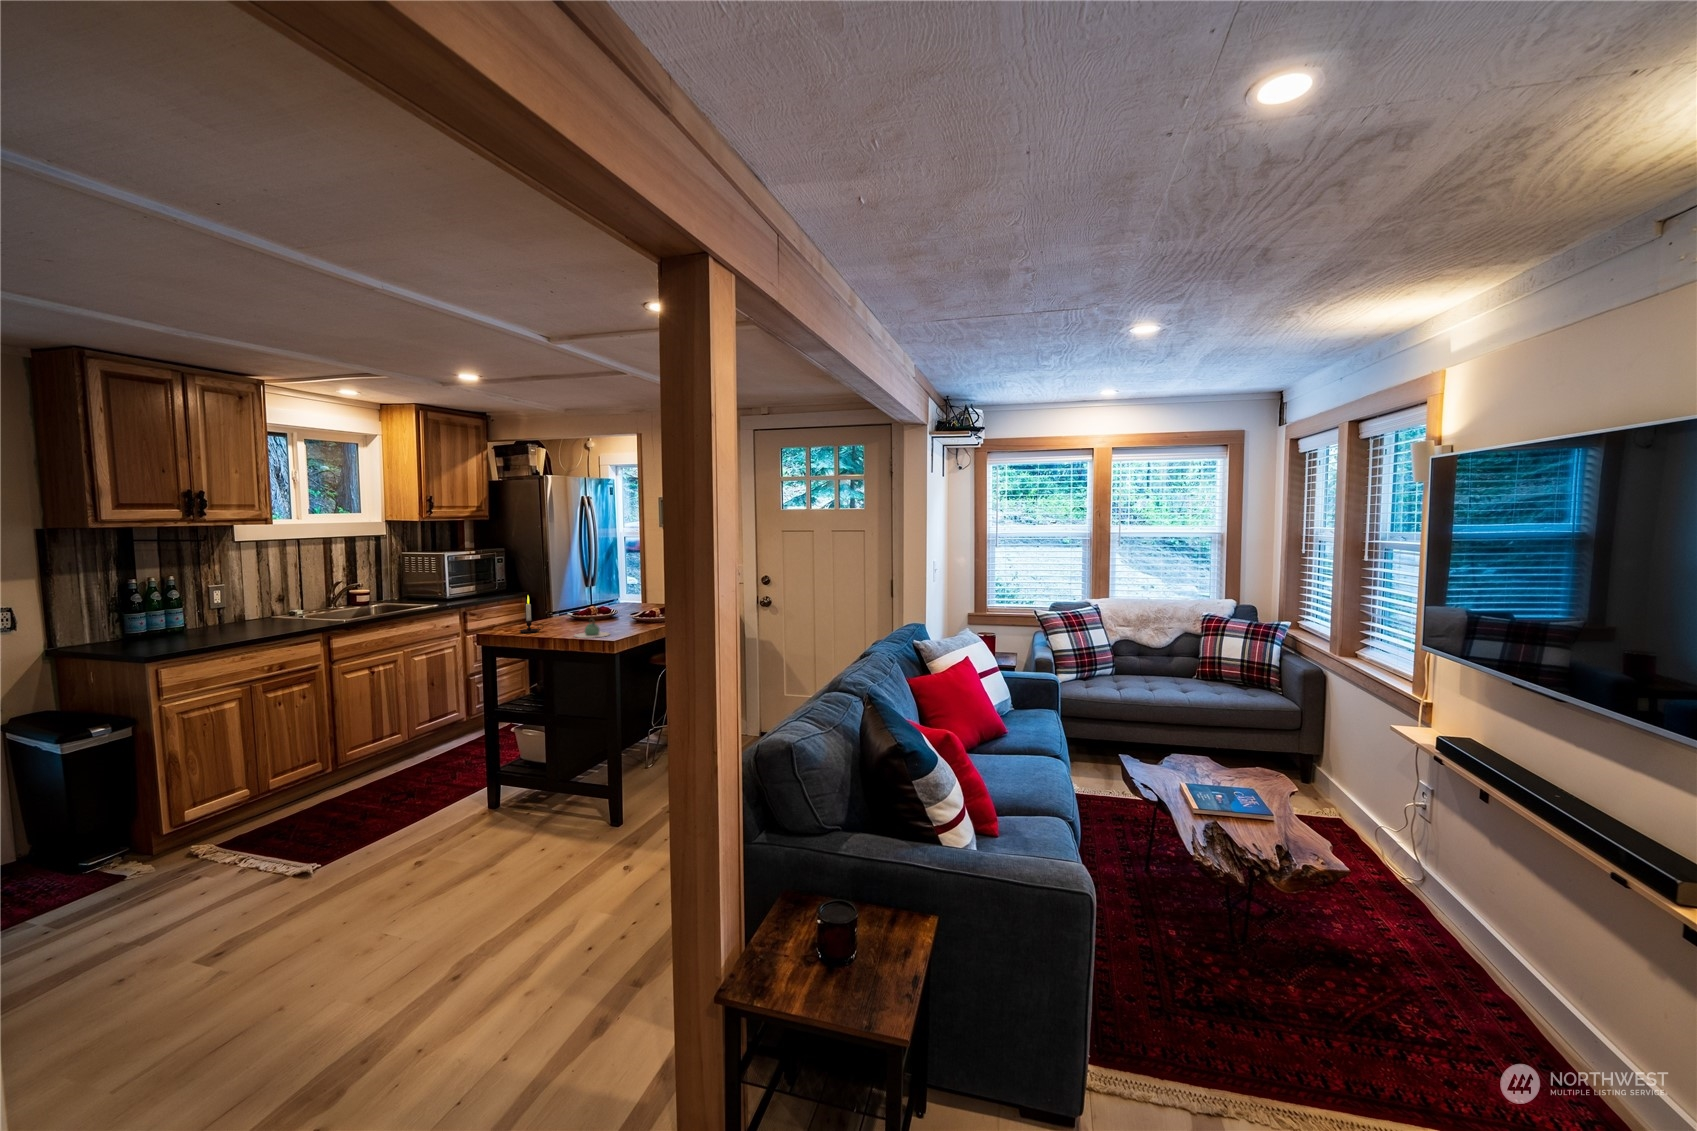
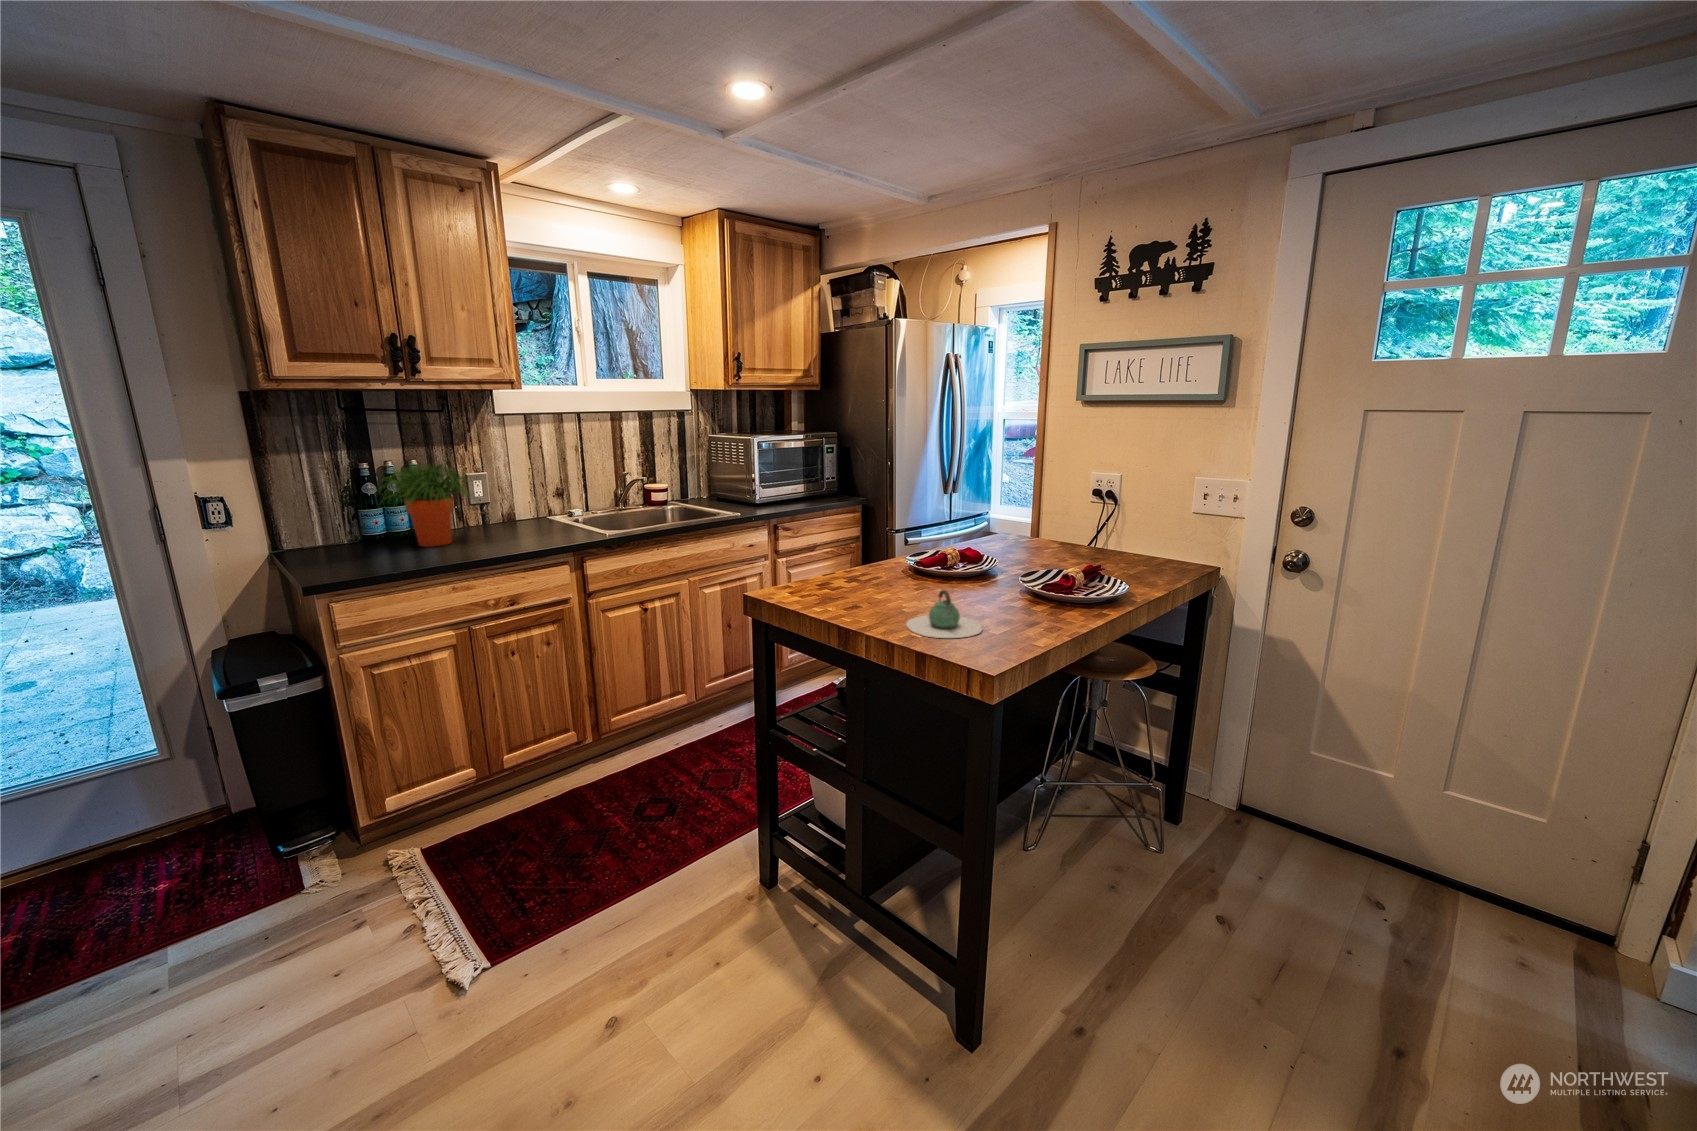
potted plant: none [149,577,243,637] -> present [376,463,479,547]
candle: present [520,596,543,633] -> none [813,525,856,599]

